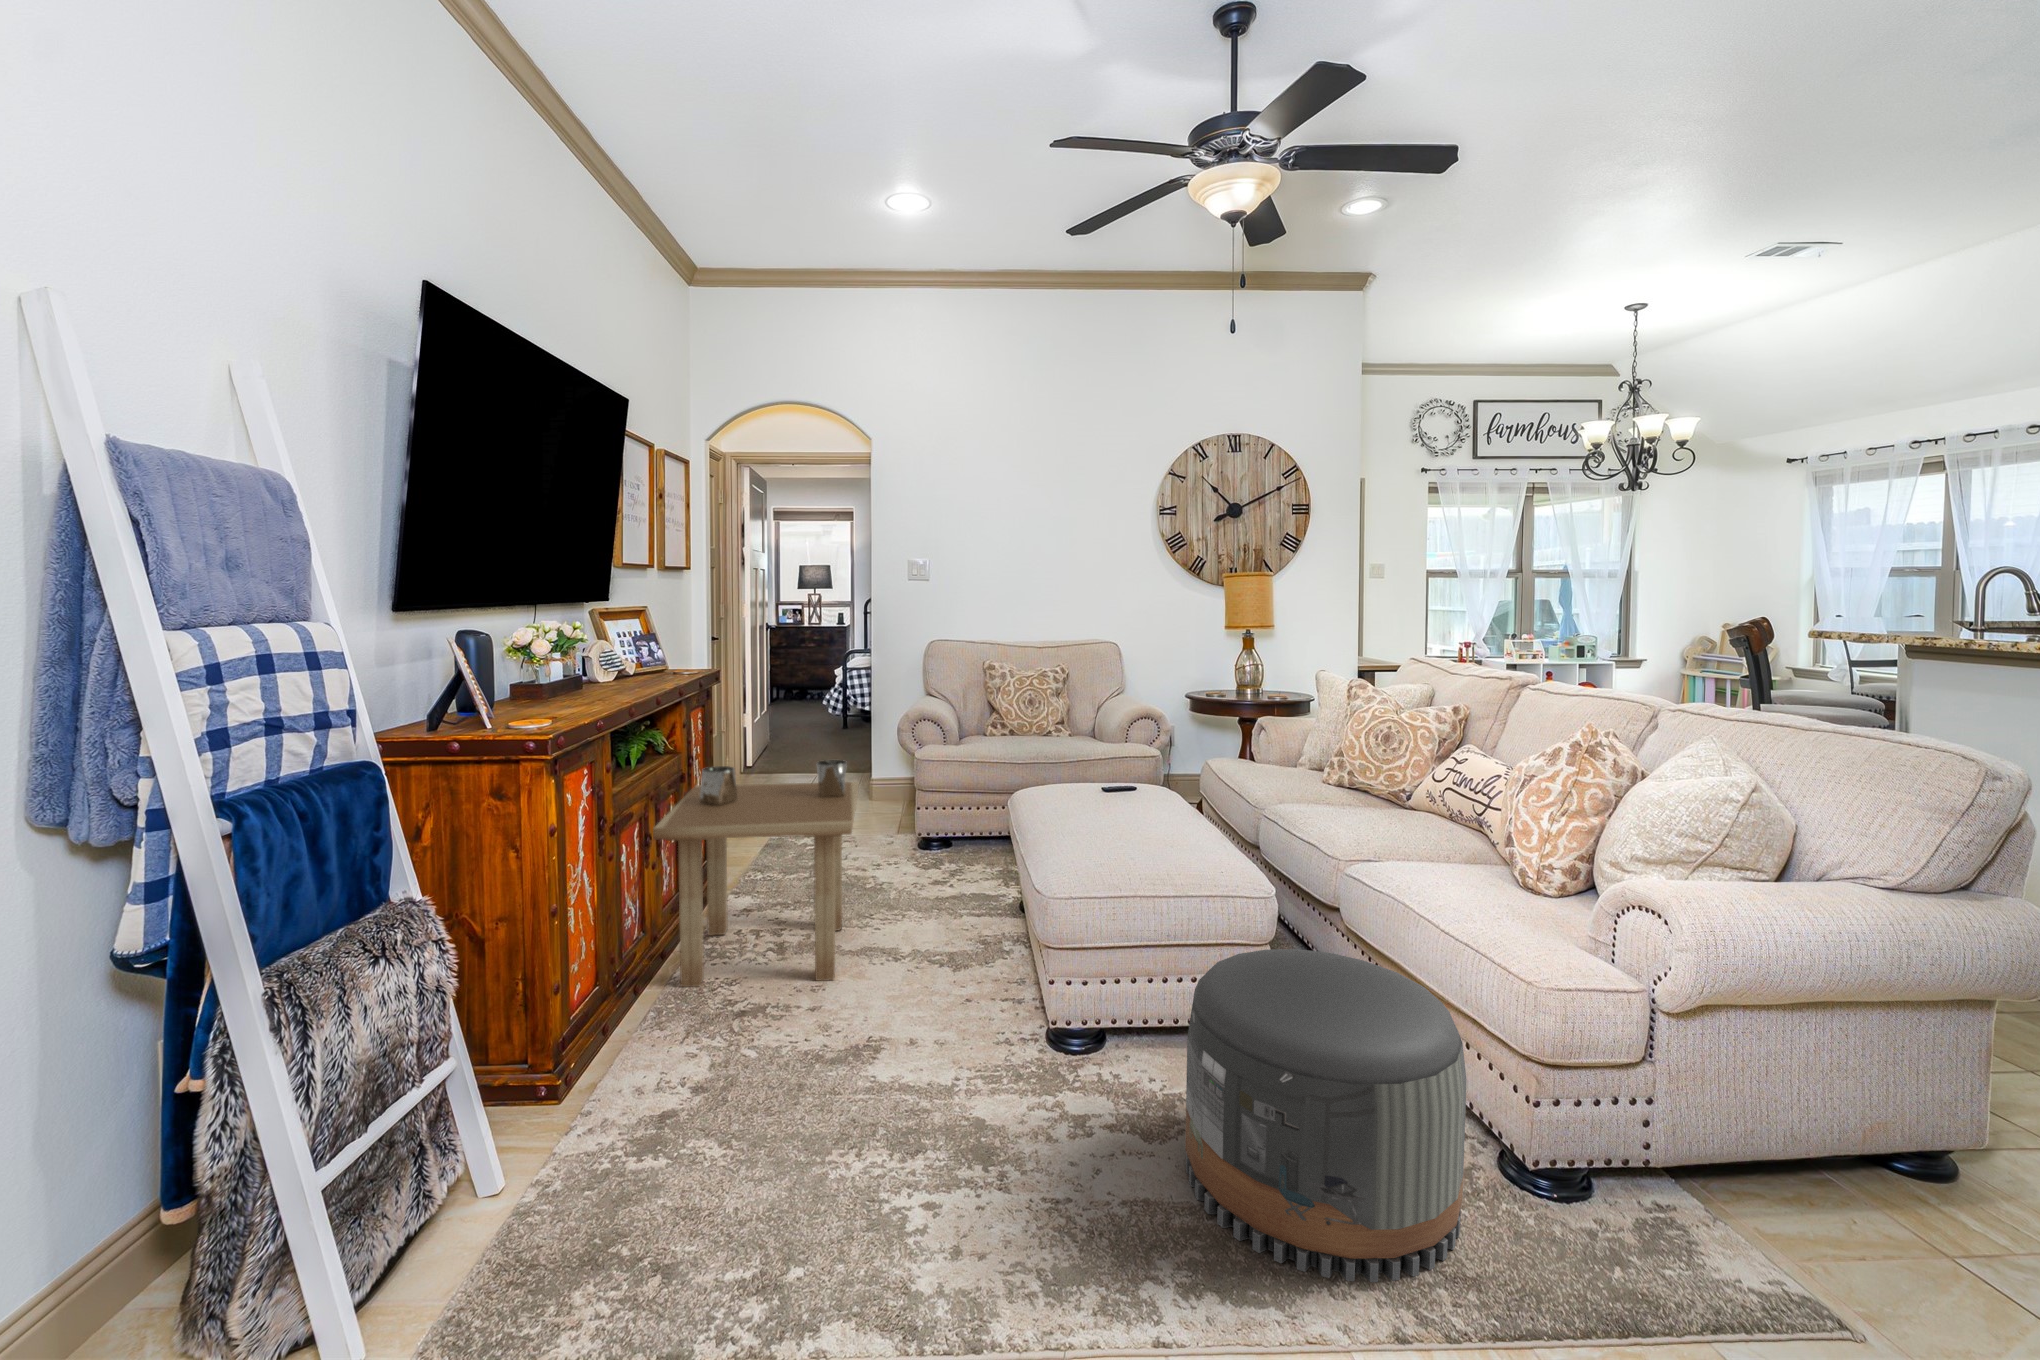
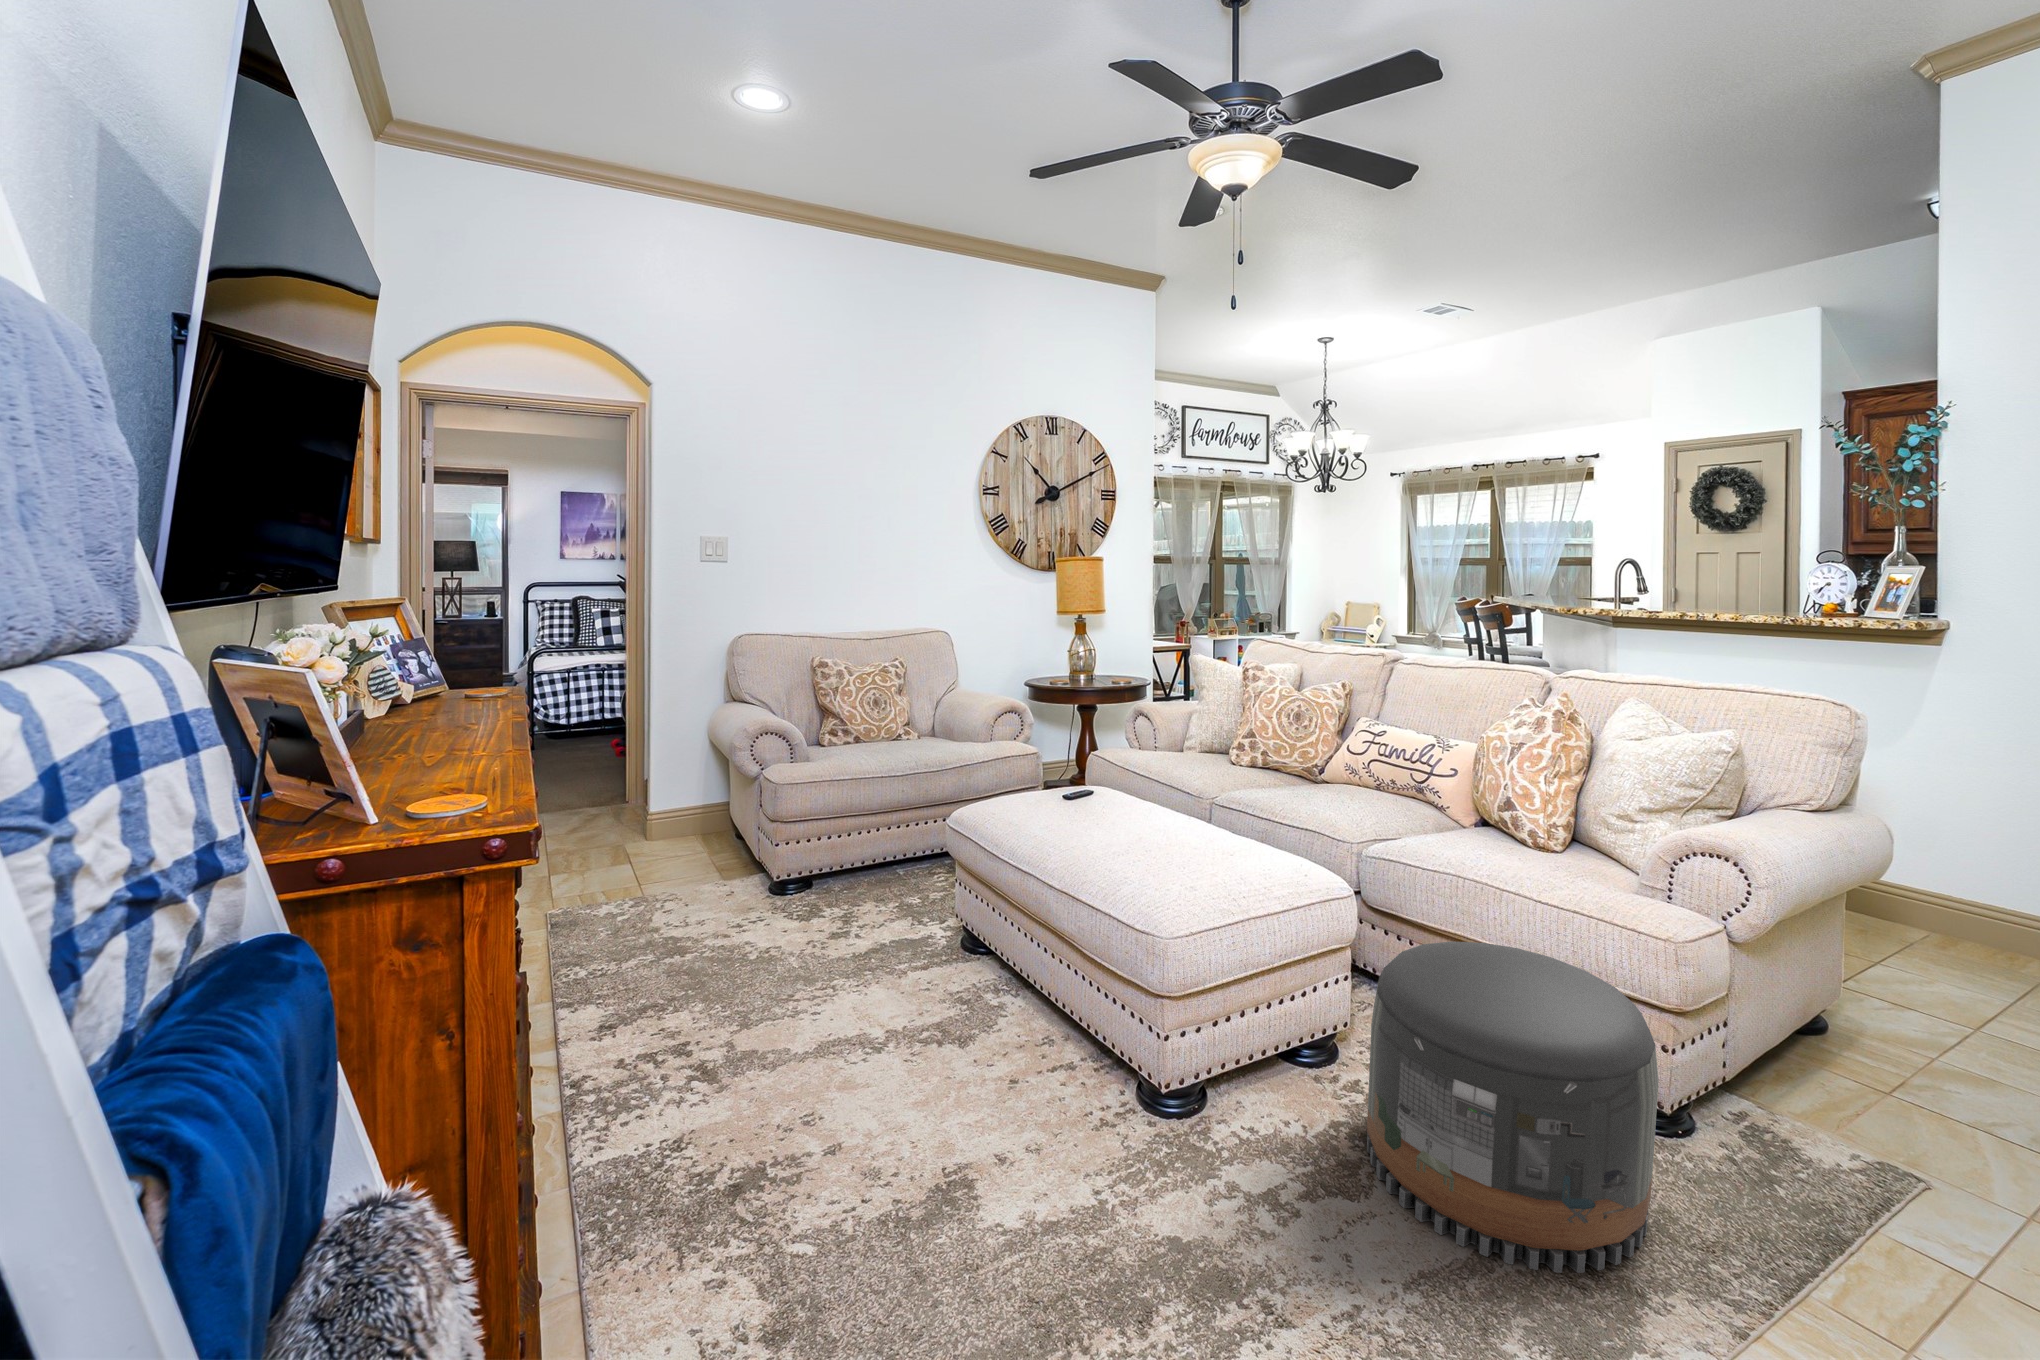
side table: present [653,760,858,987] -> none [530,805,854,1182]

